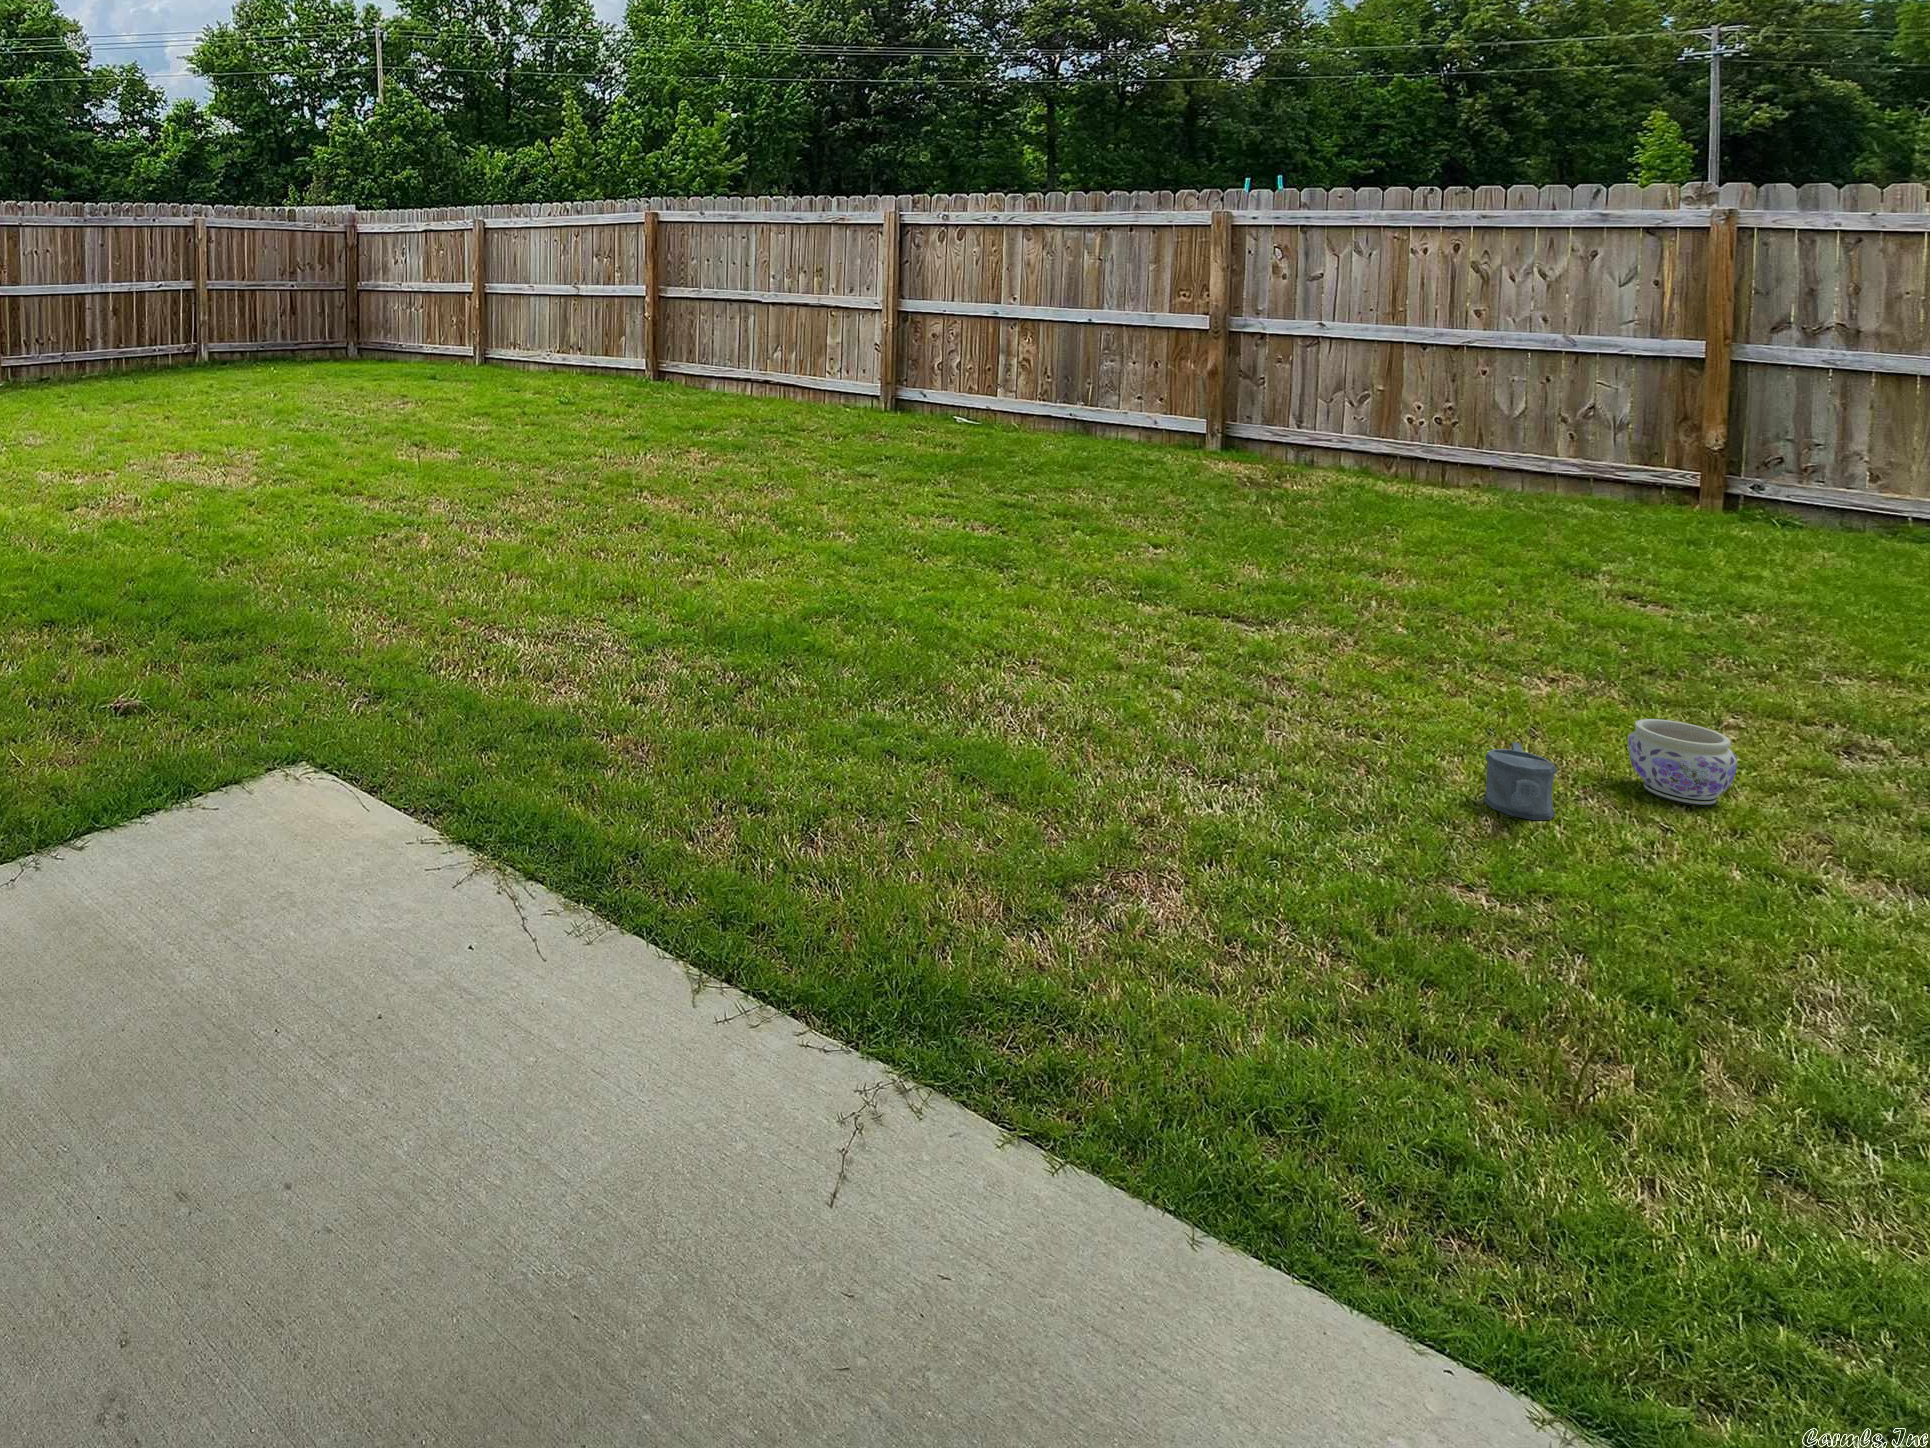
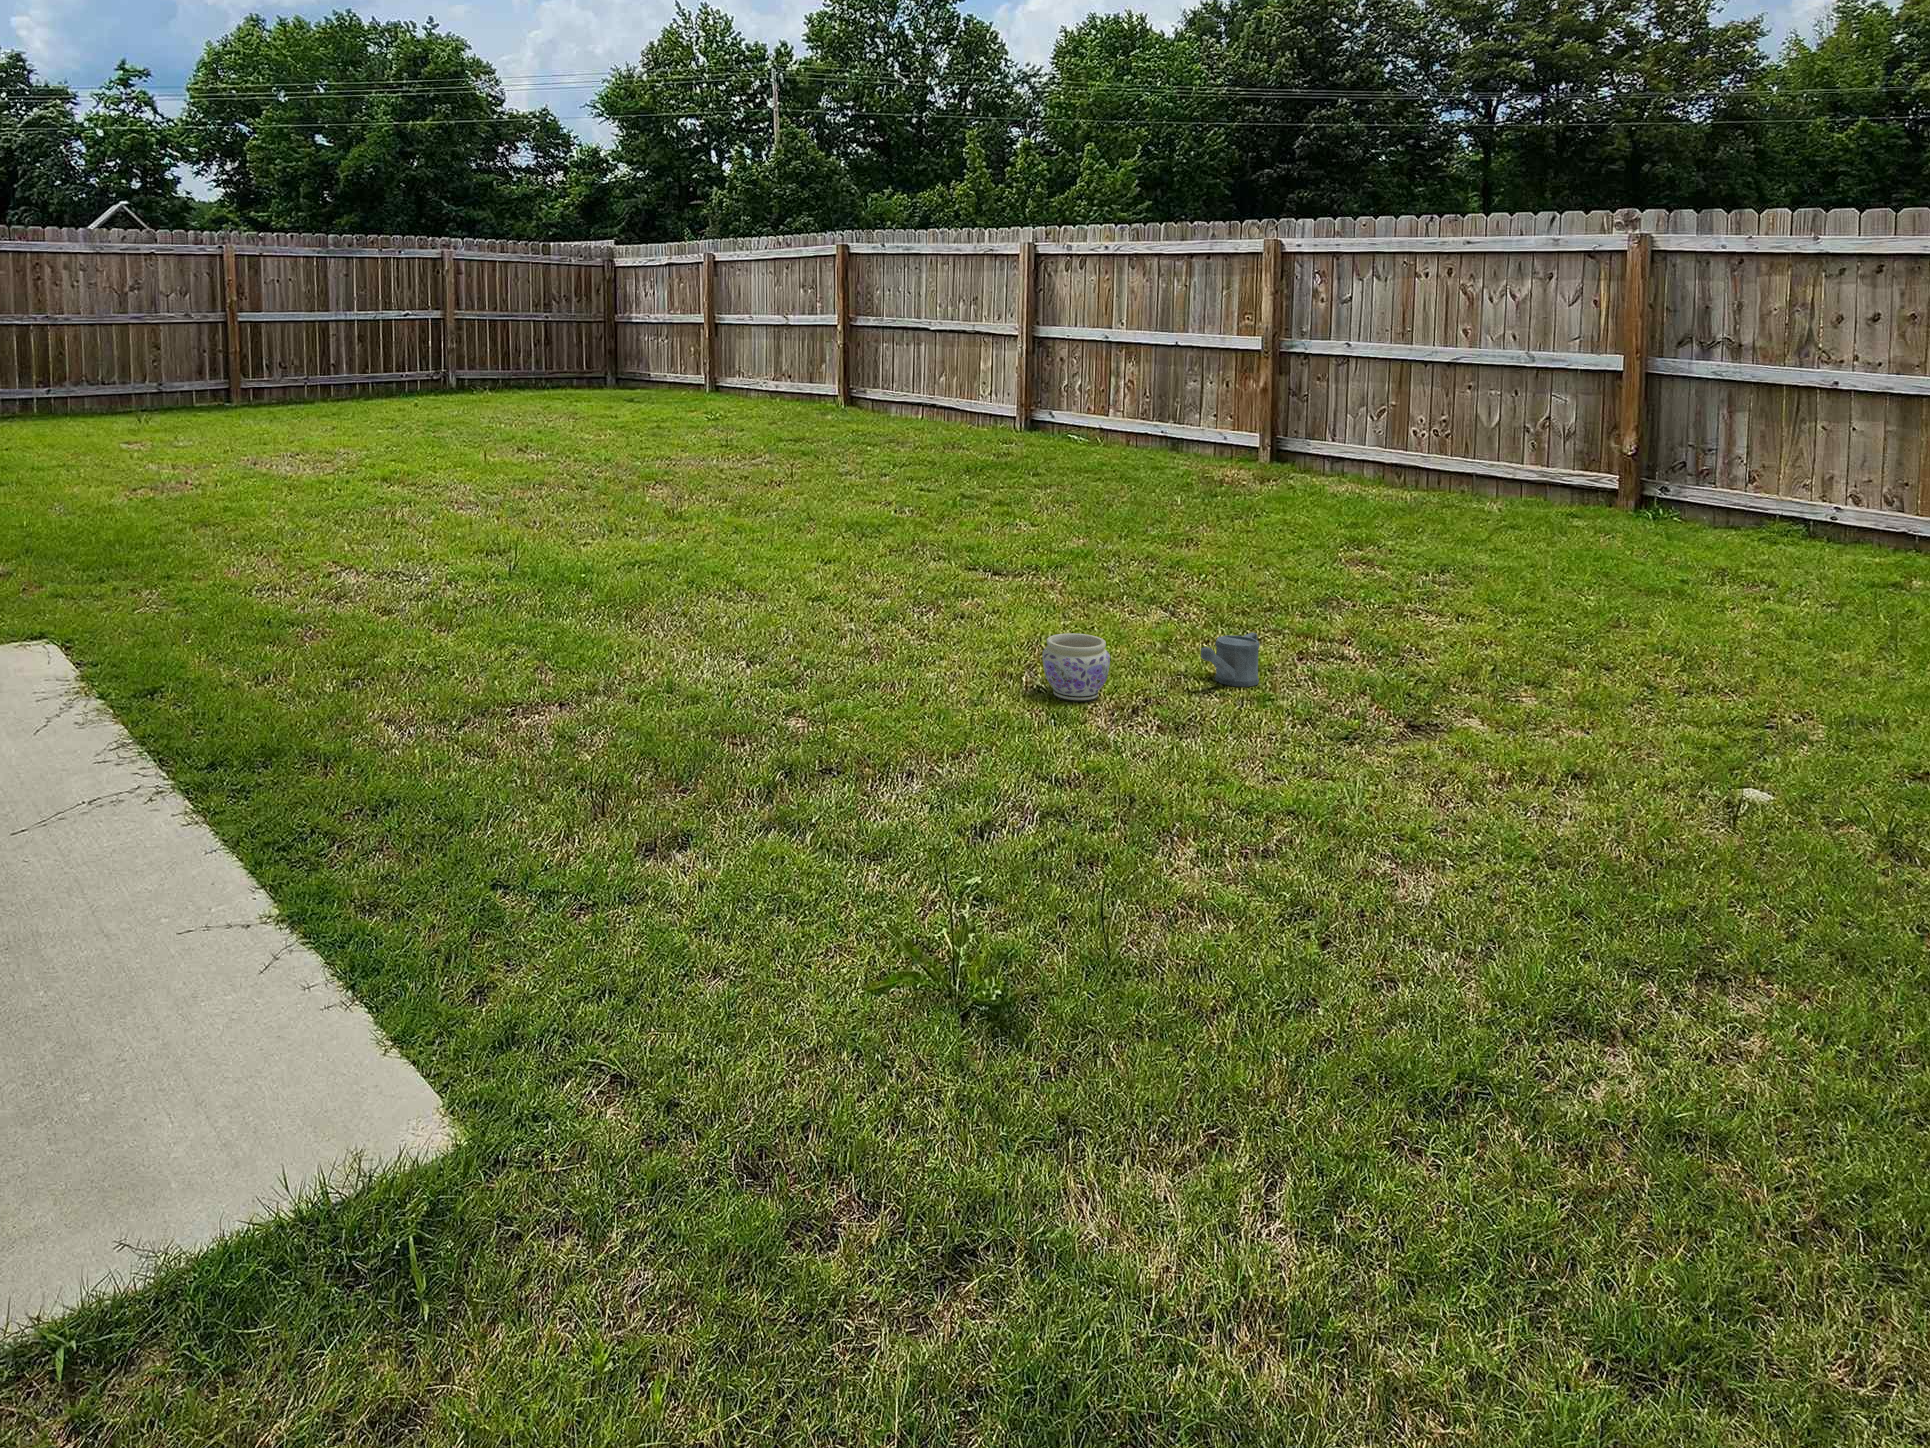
watering can: present [1484,742,1557,820] -> present [1201,632,1260,687]

